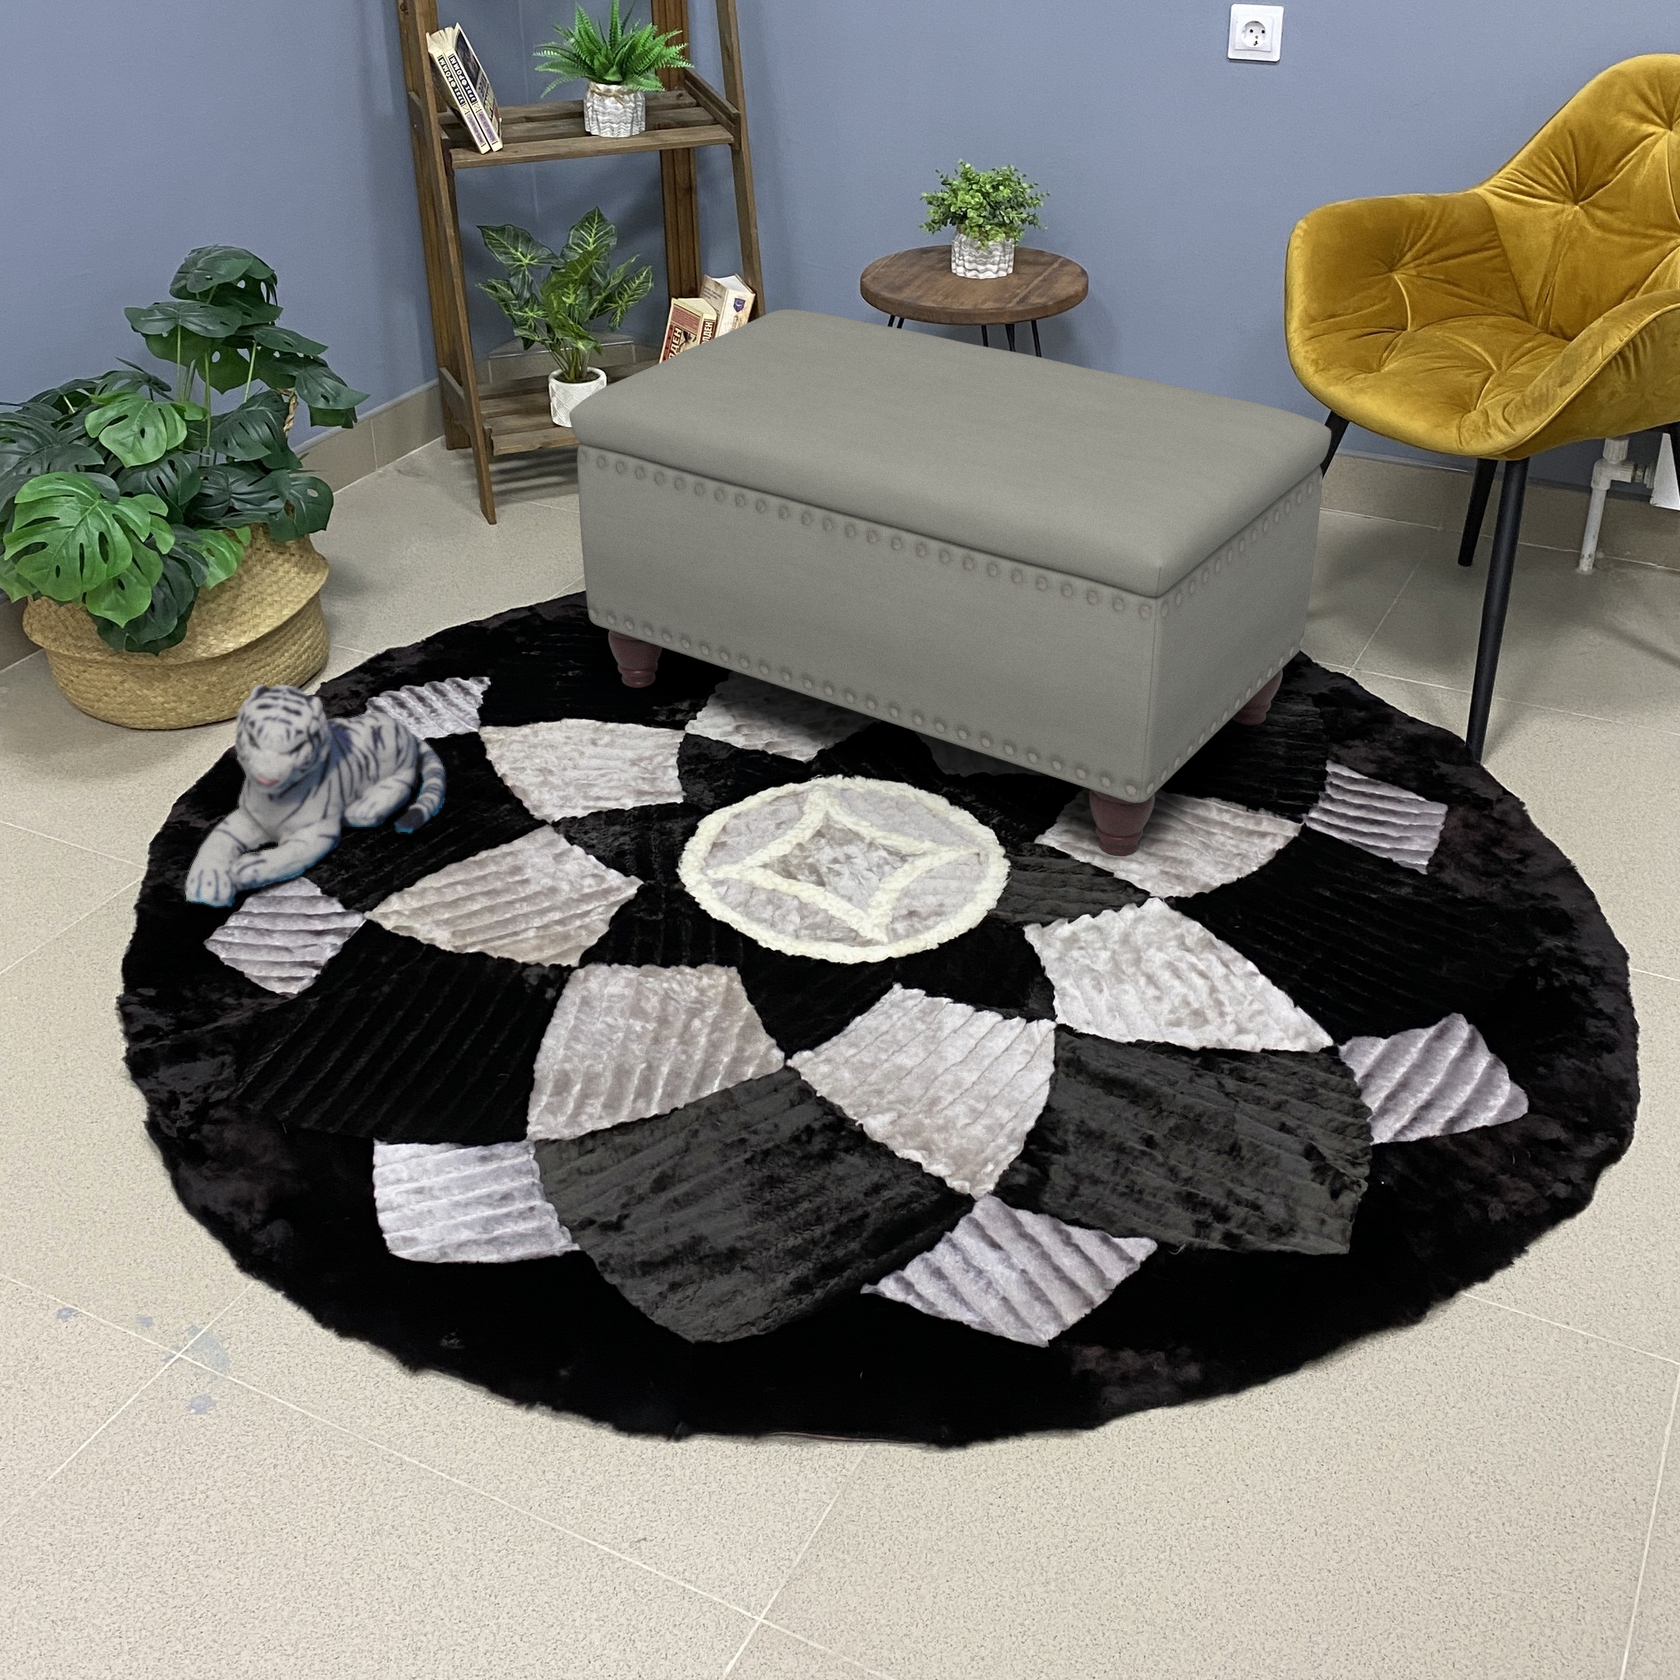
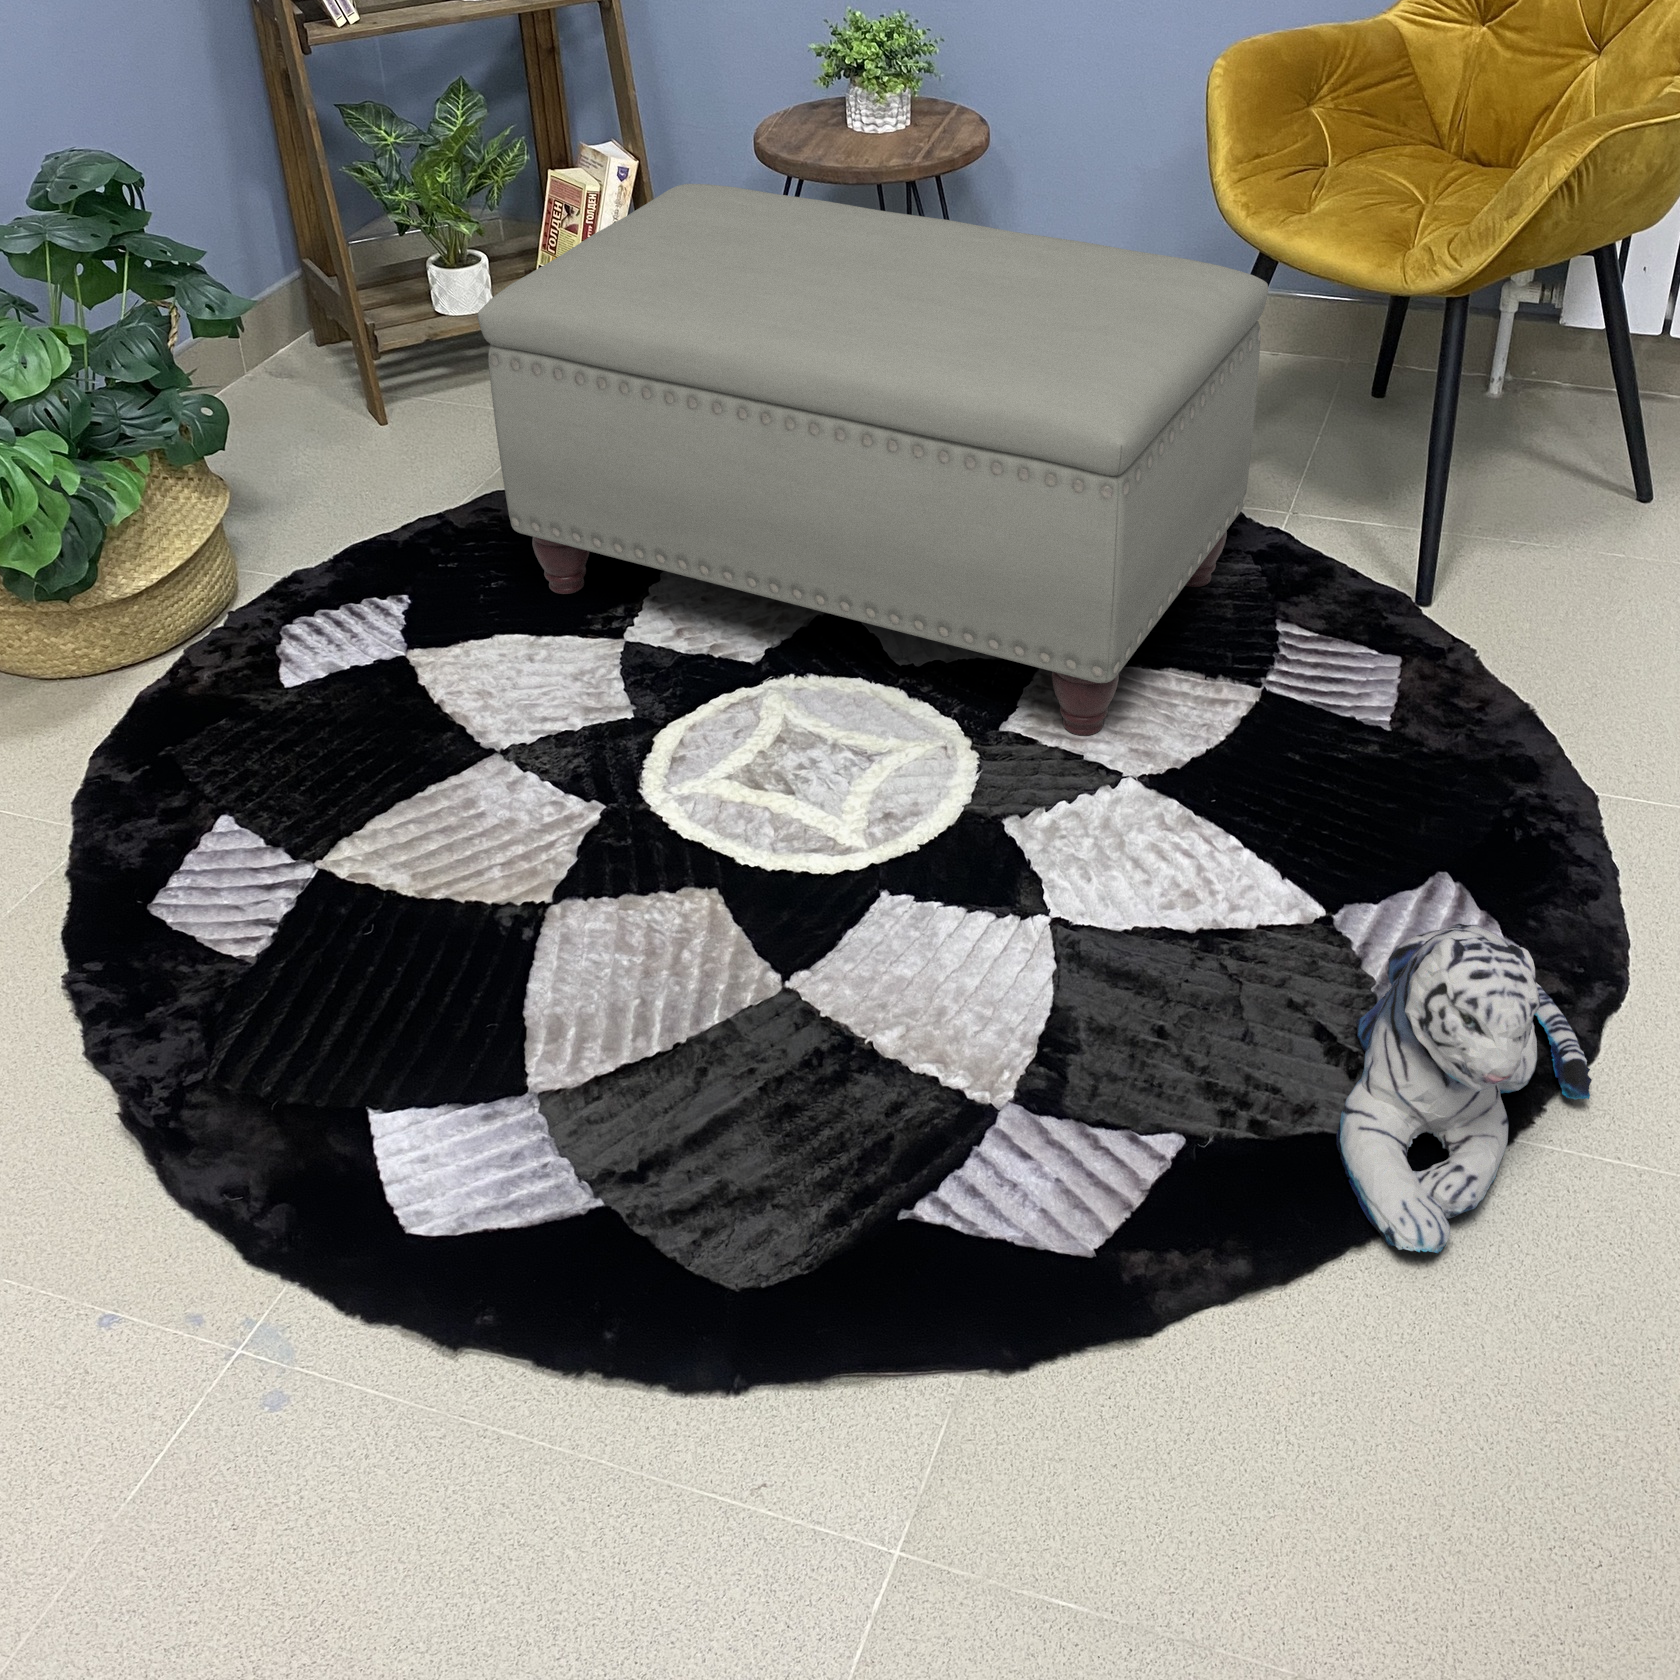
plush toy: present [184,685,447,906] -> present [1336,923,1592,1253]

